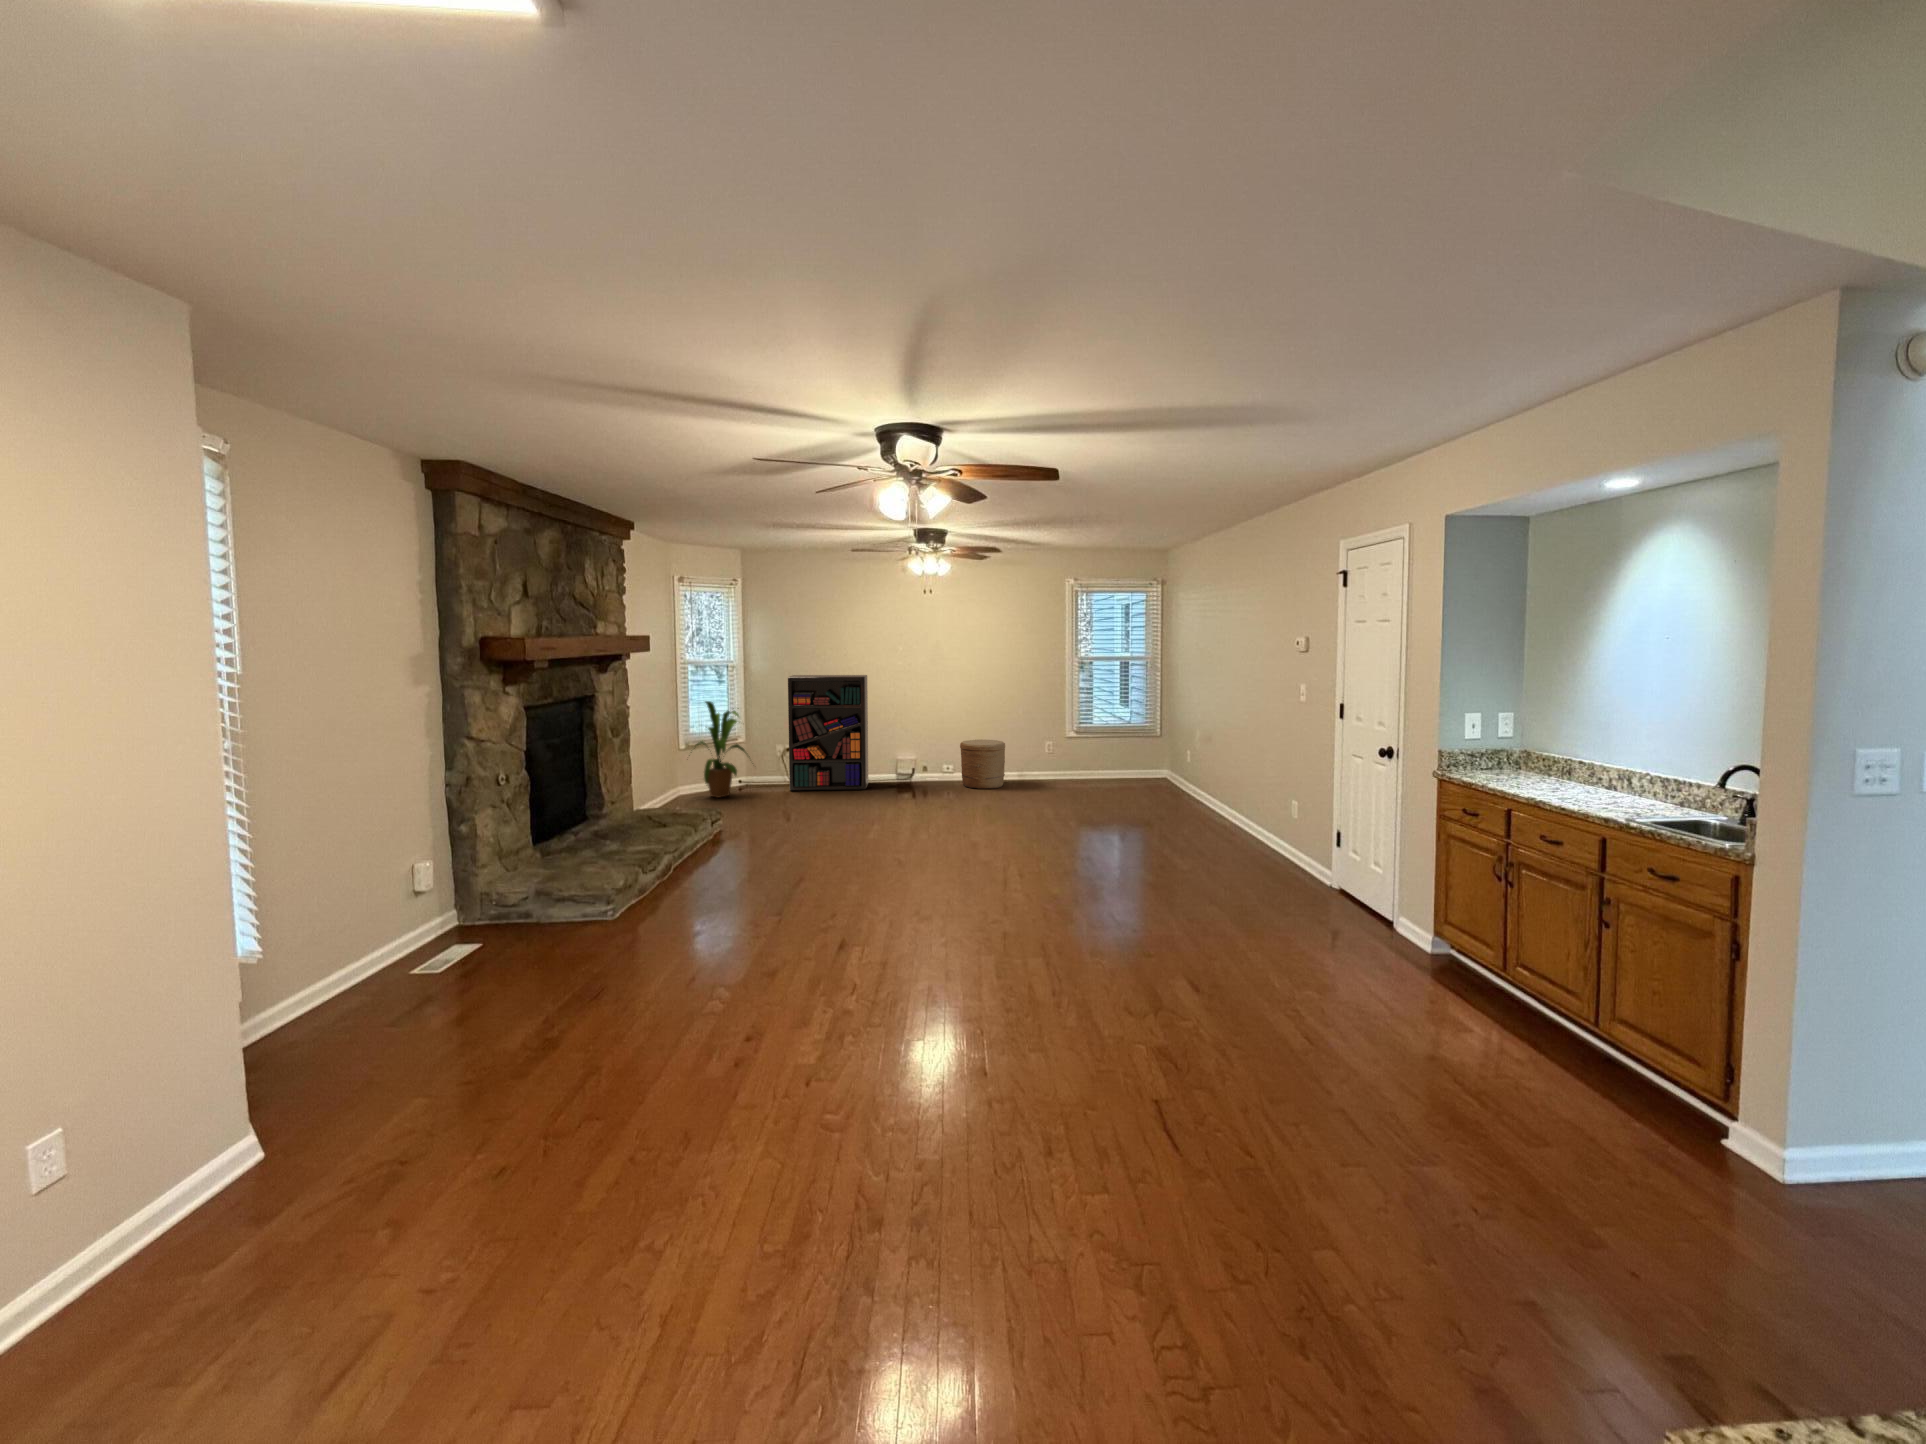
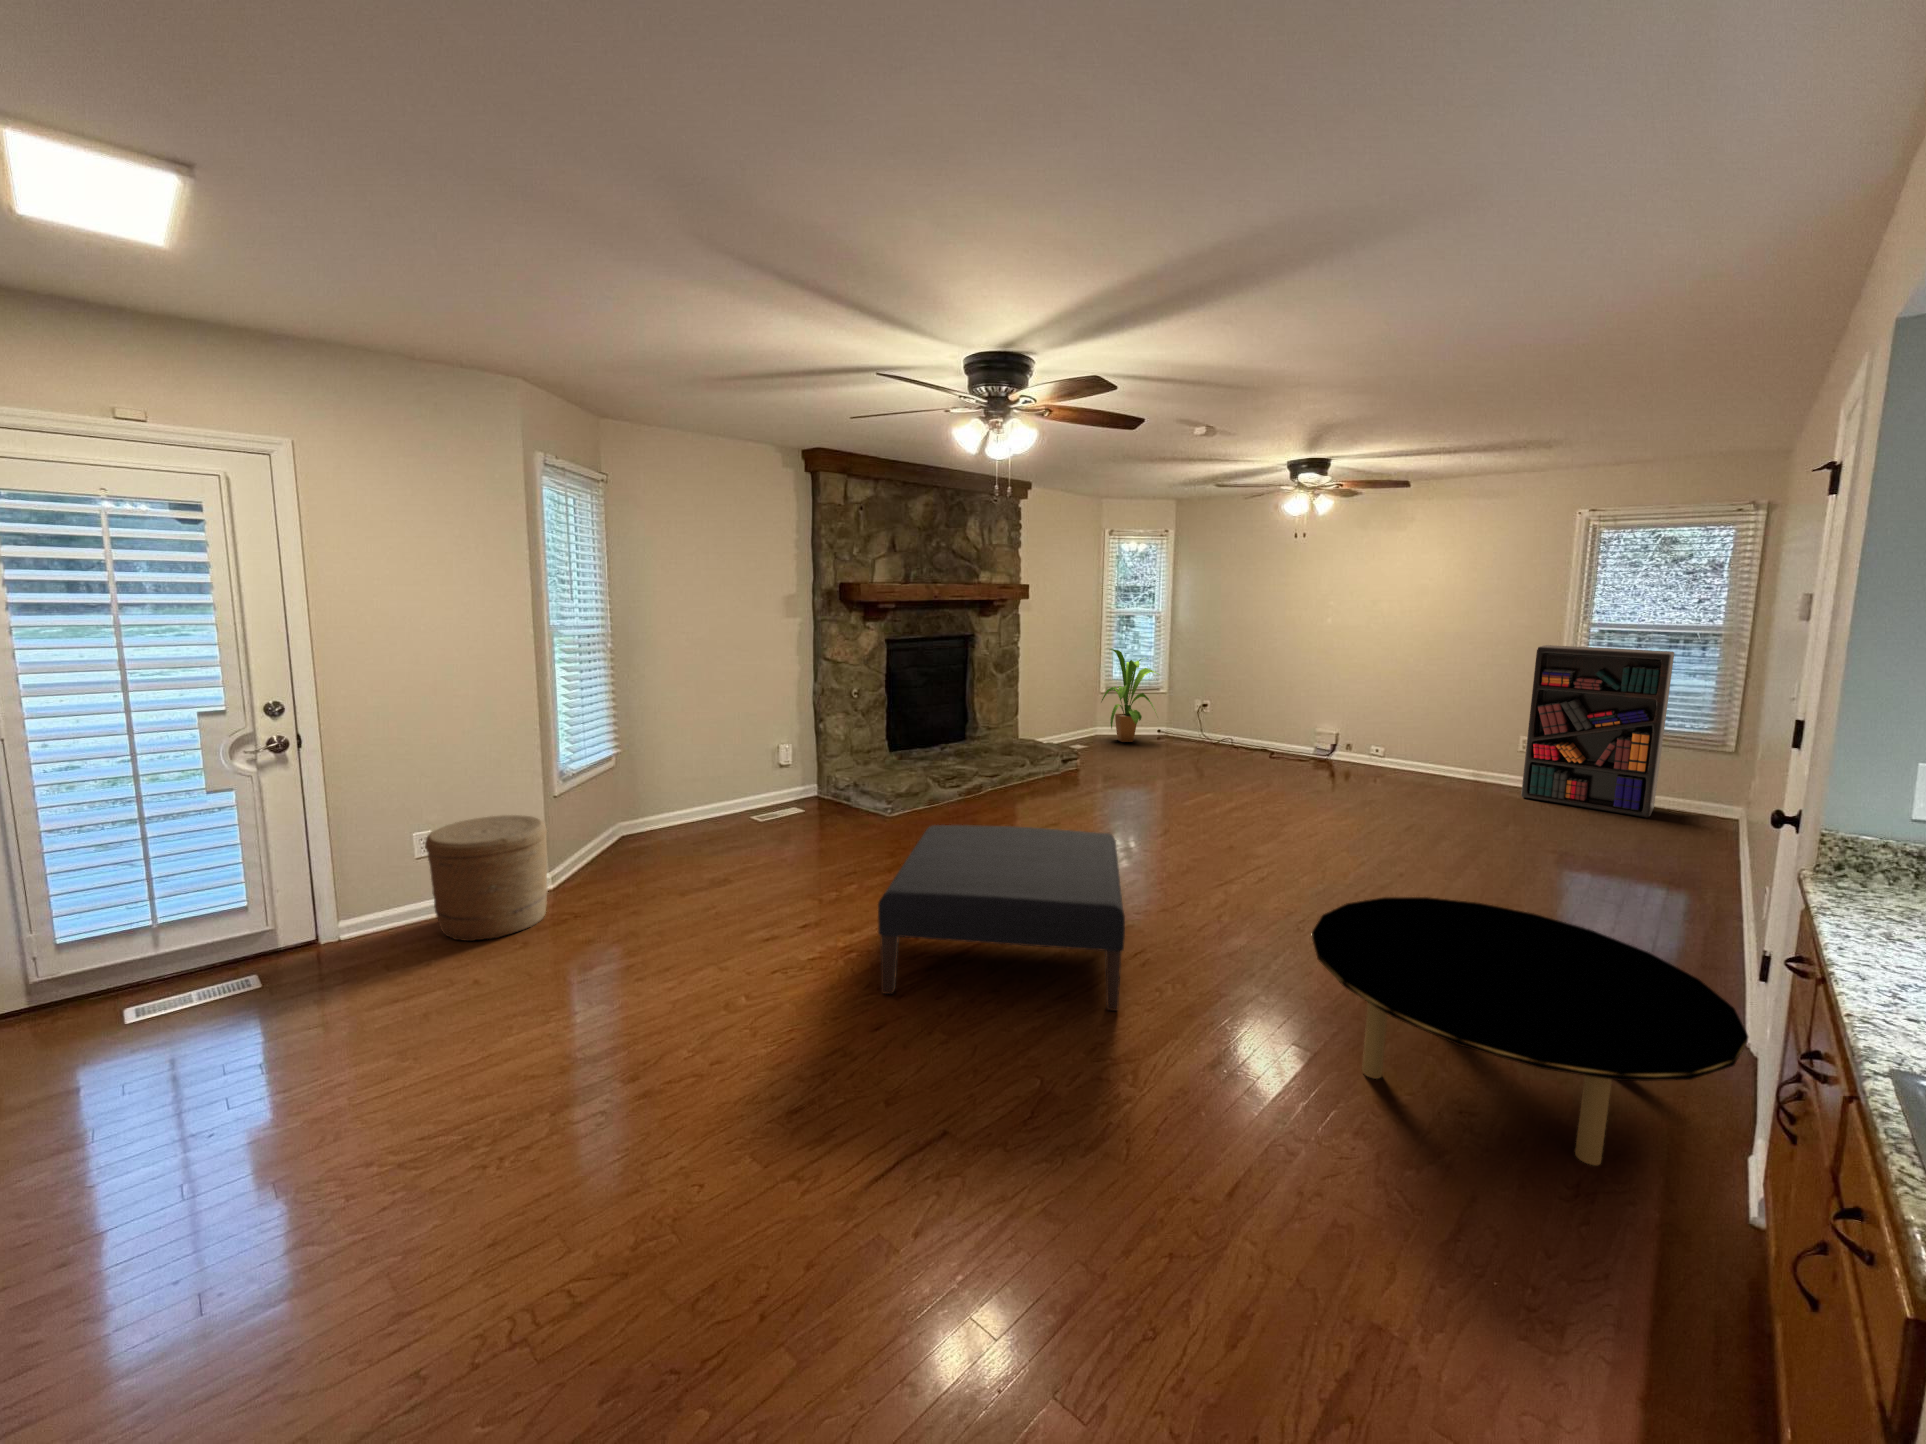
bookshelf: present [788,675,868,791] -> present [1521,645,1674,818]
woven basket: present [960,739,1005,789] -> present [425,815,548,941]
coffee table: none [1176,839,1408,959] -> present [1312,897,1748,1165]
ottoman: none [824,857,1103,1047] -> present [878,825,1125,1011]

